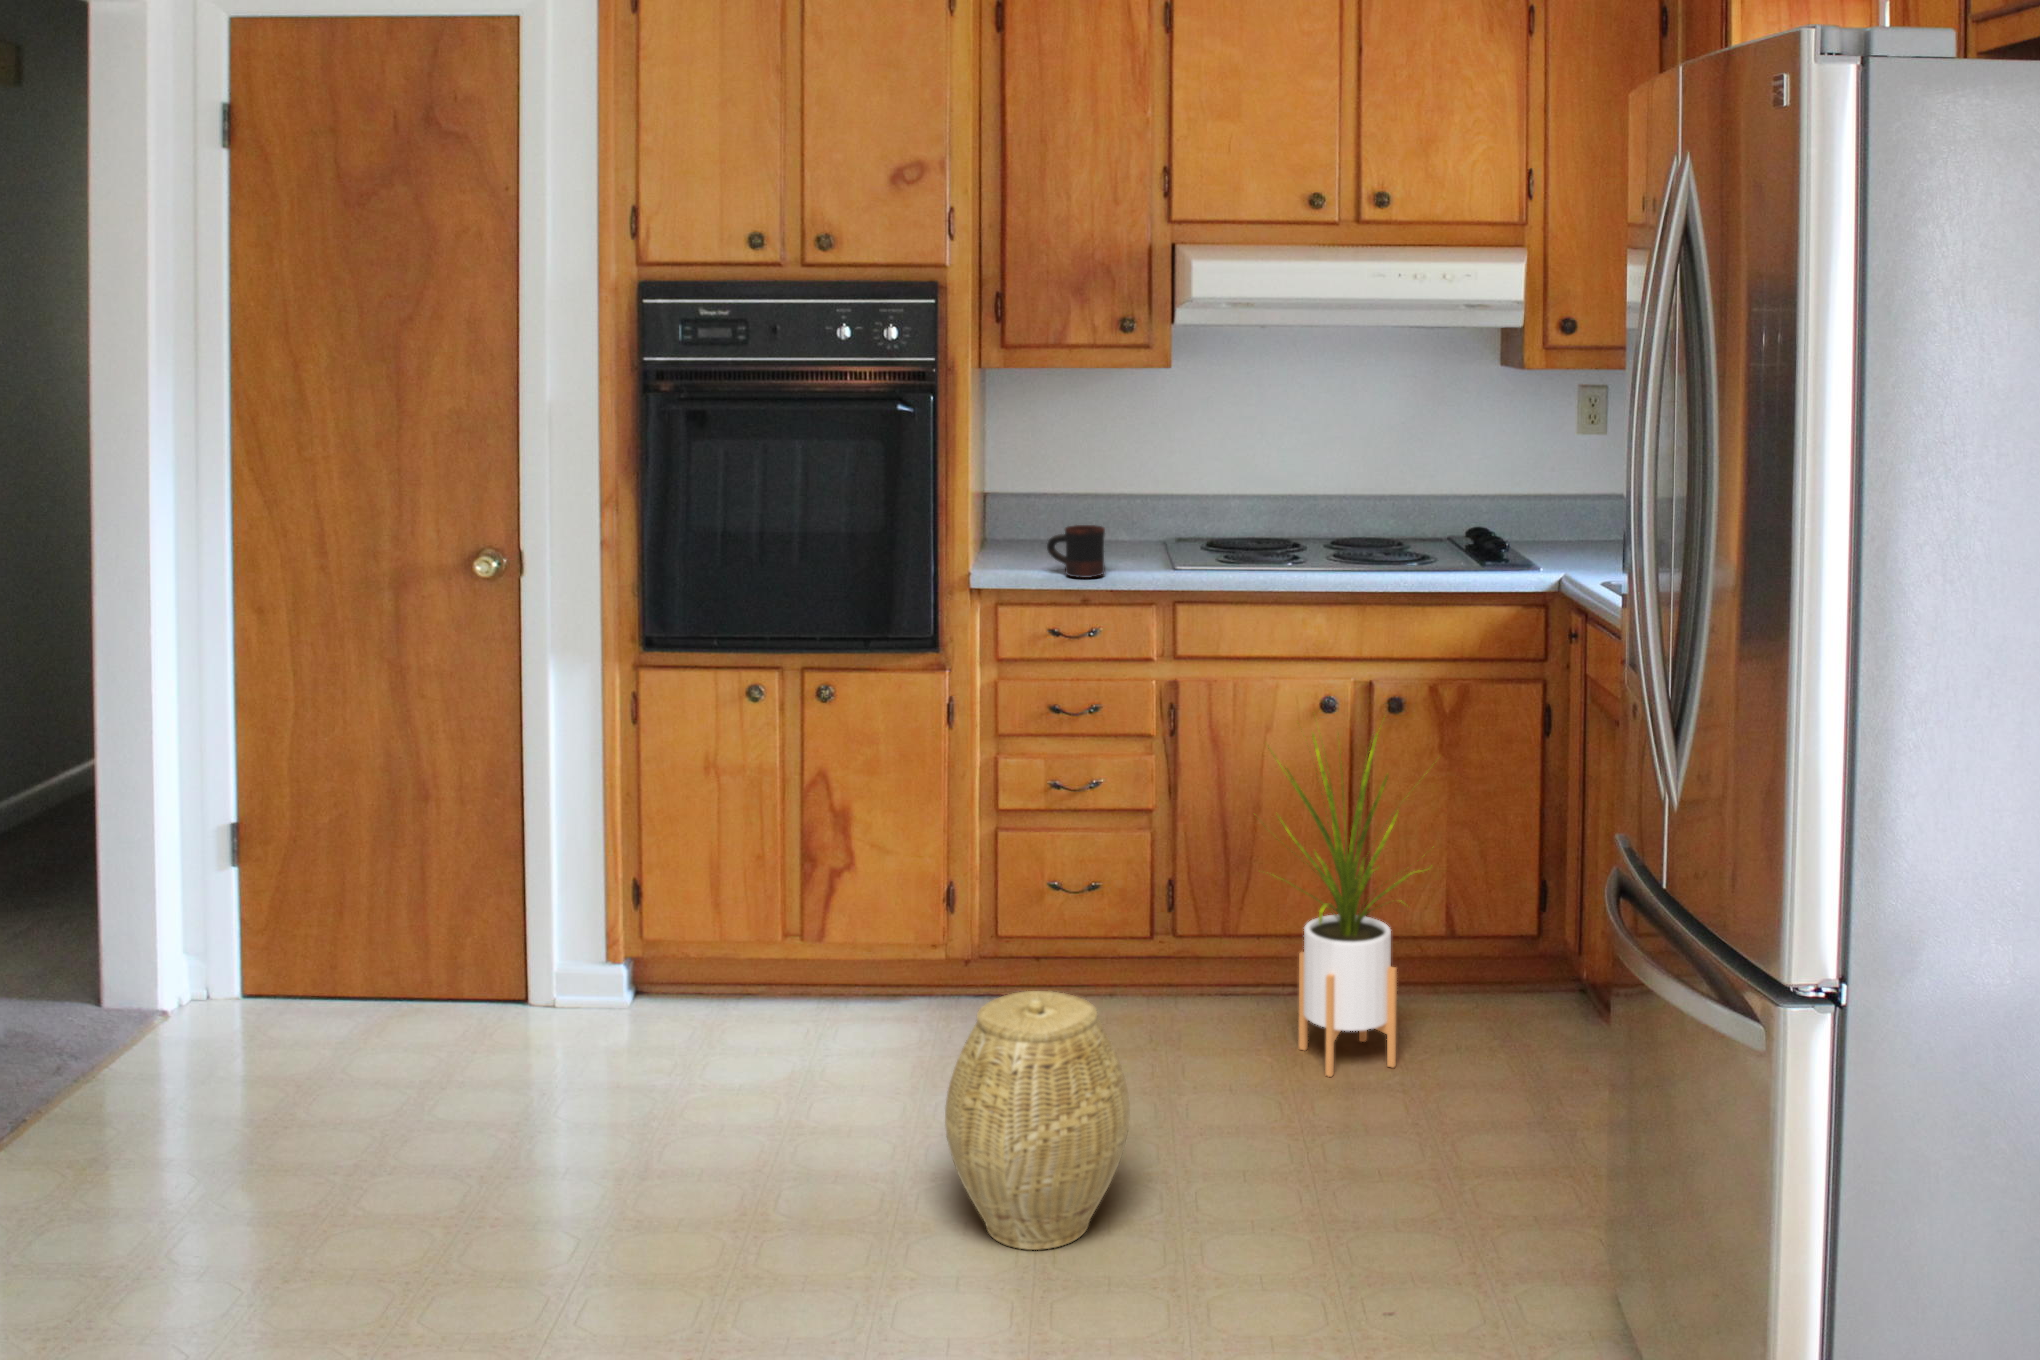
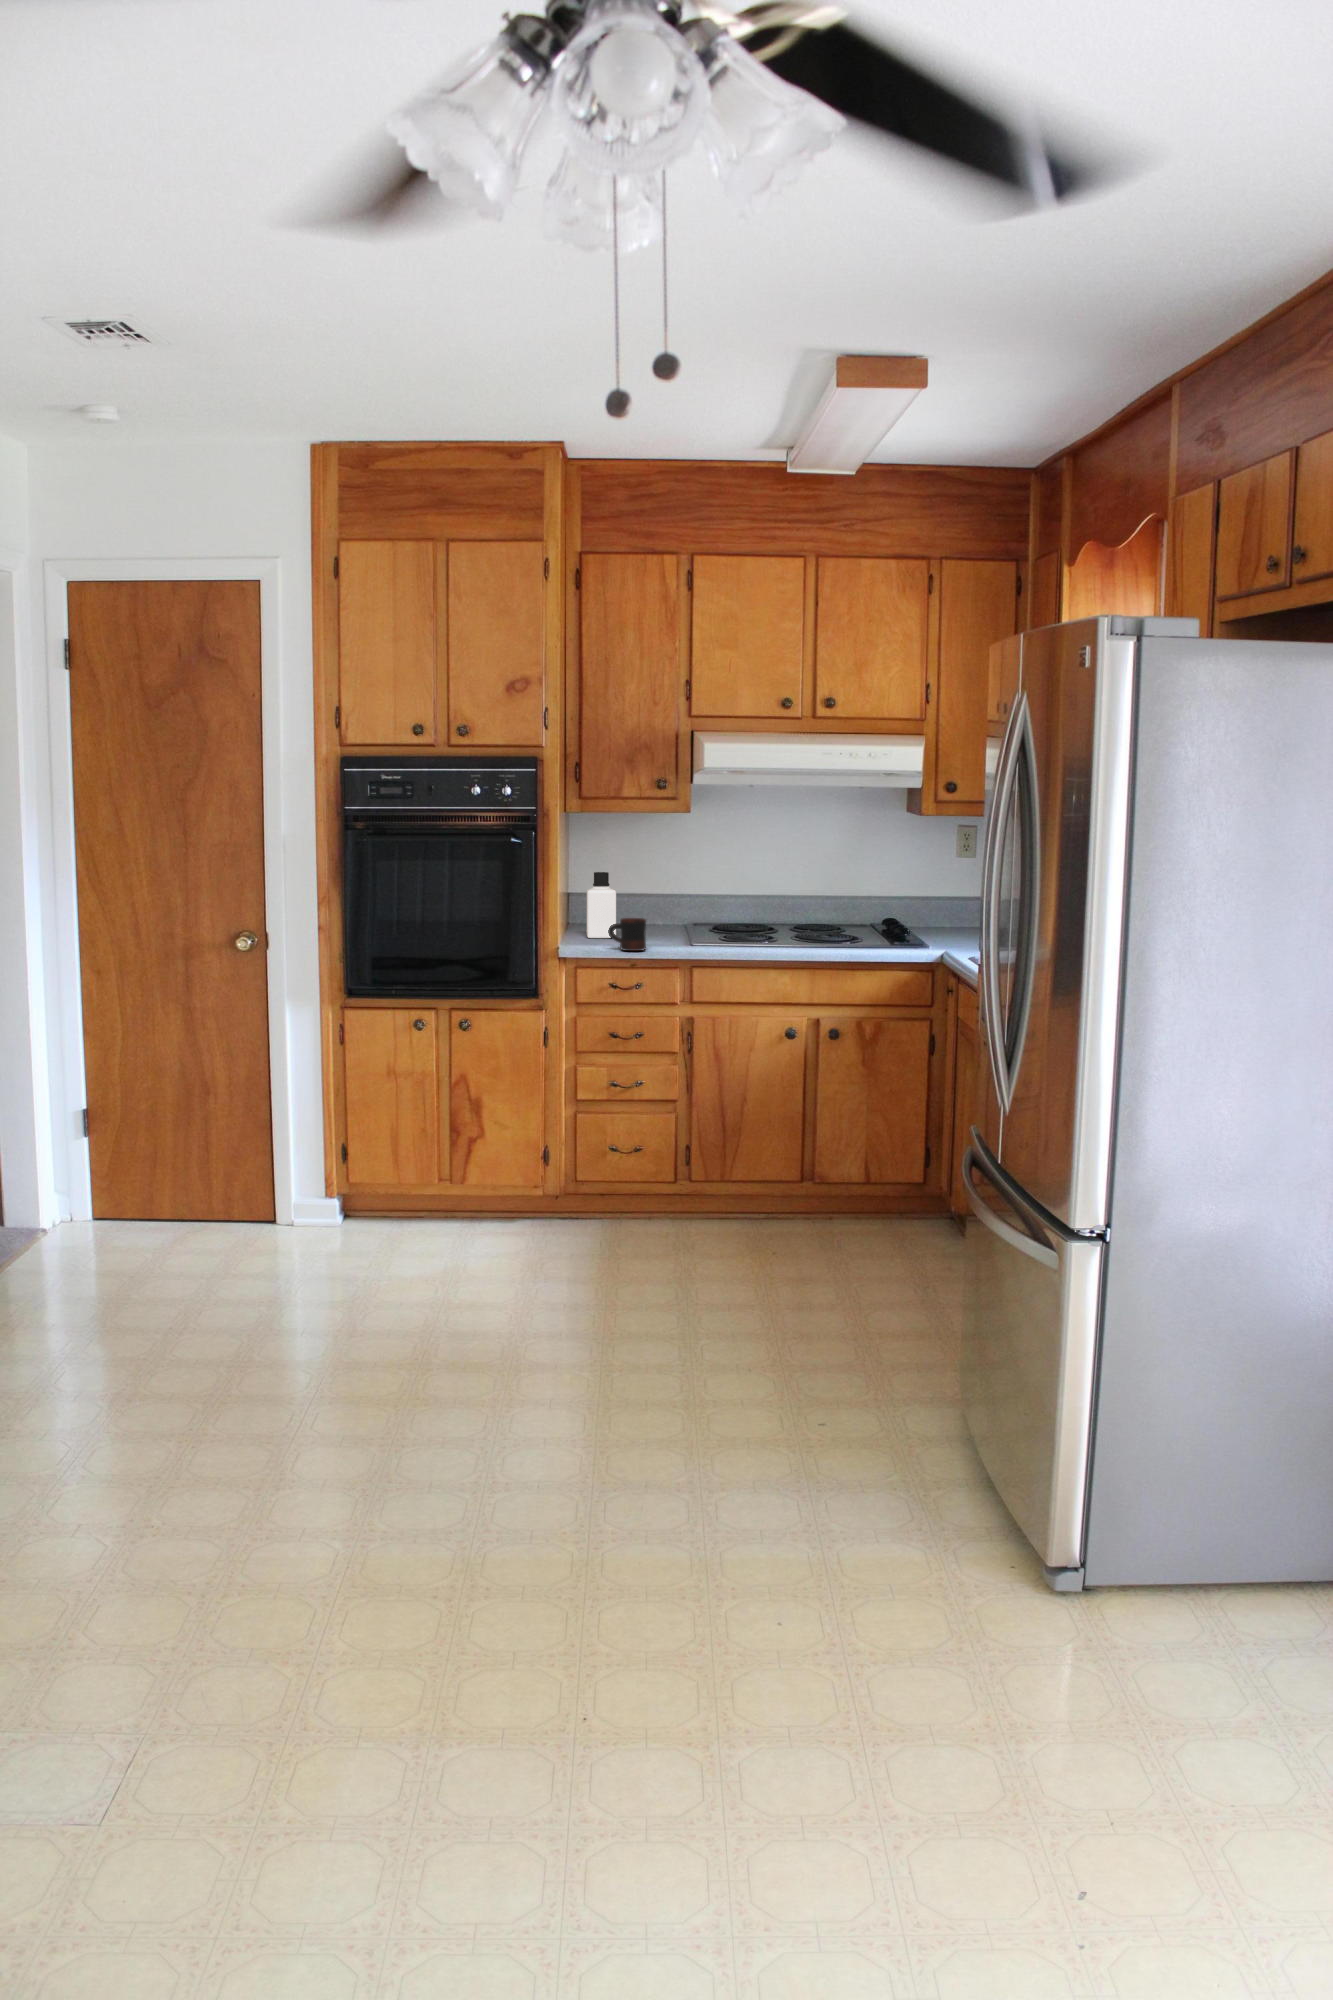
bottle: none [1022,447,1065,547] -> present [587,872,616,938]
house plant: present [1264,734,1434,1077] -> none [744,1032,863,1256]
woven basket: present [945,991,1130,1250] -> none [562,1182,672,1325]

